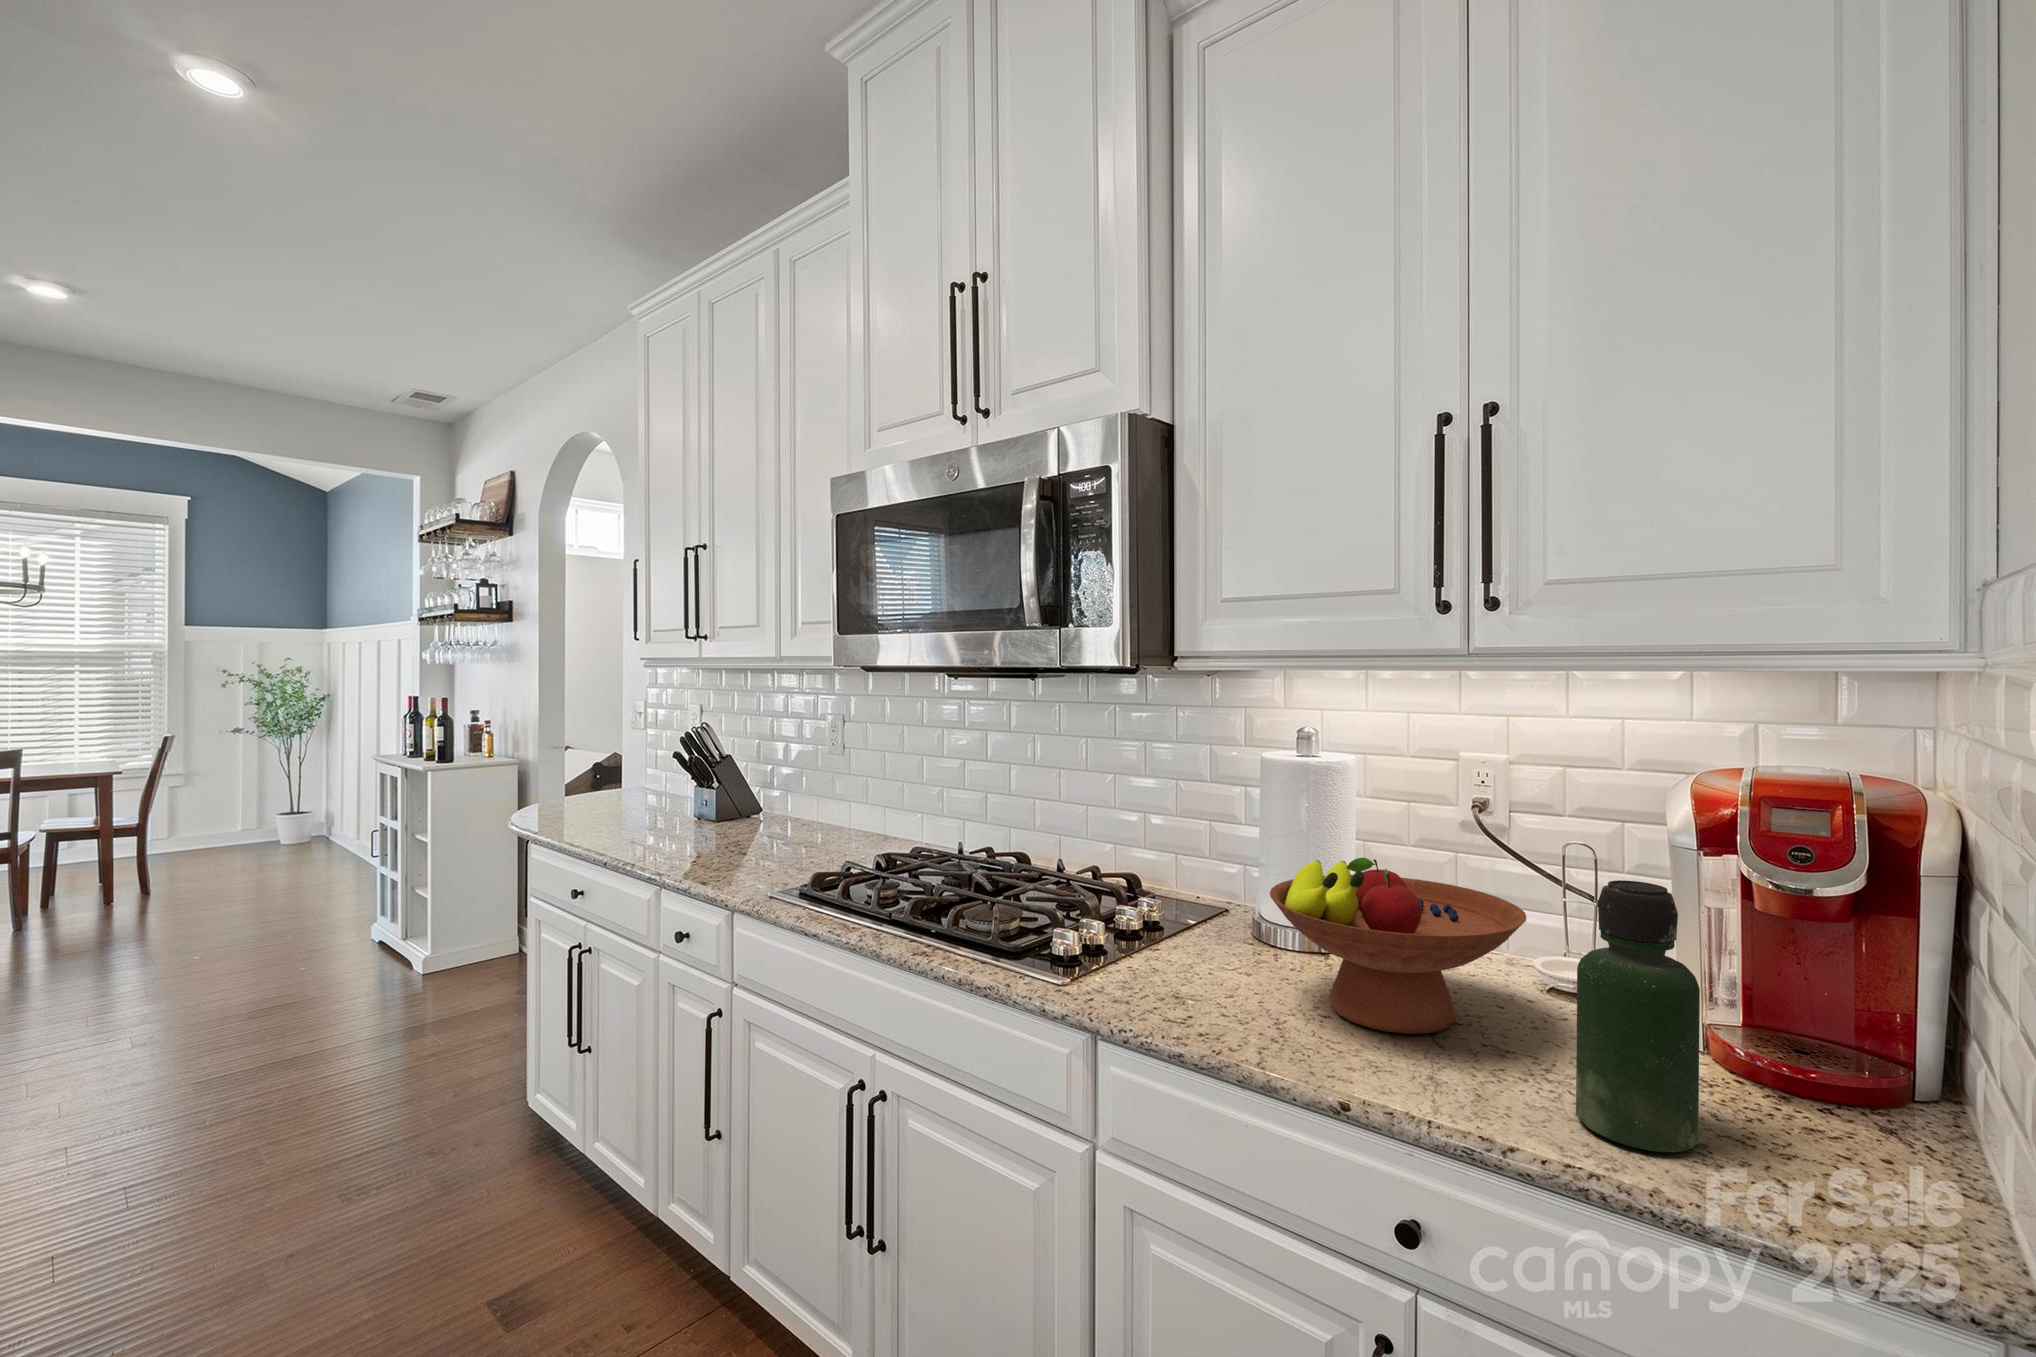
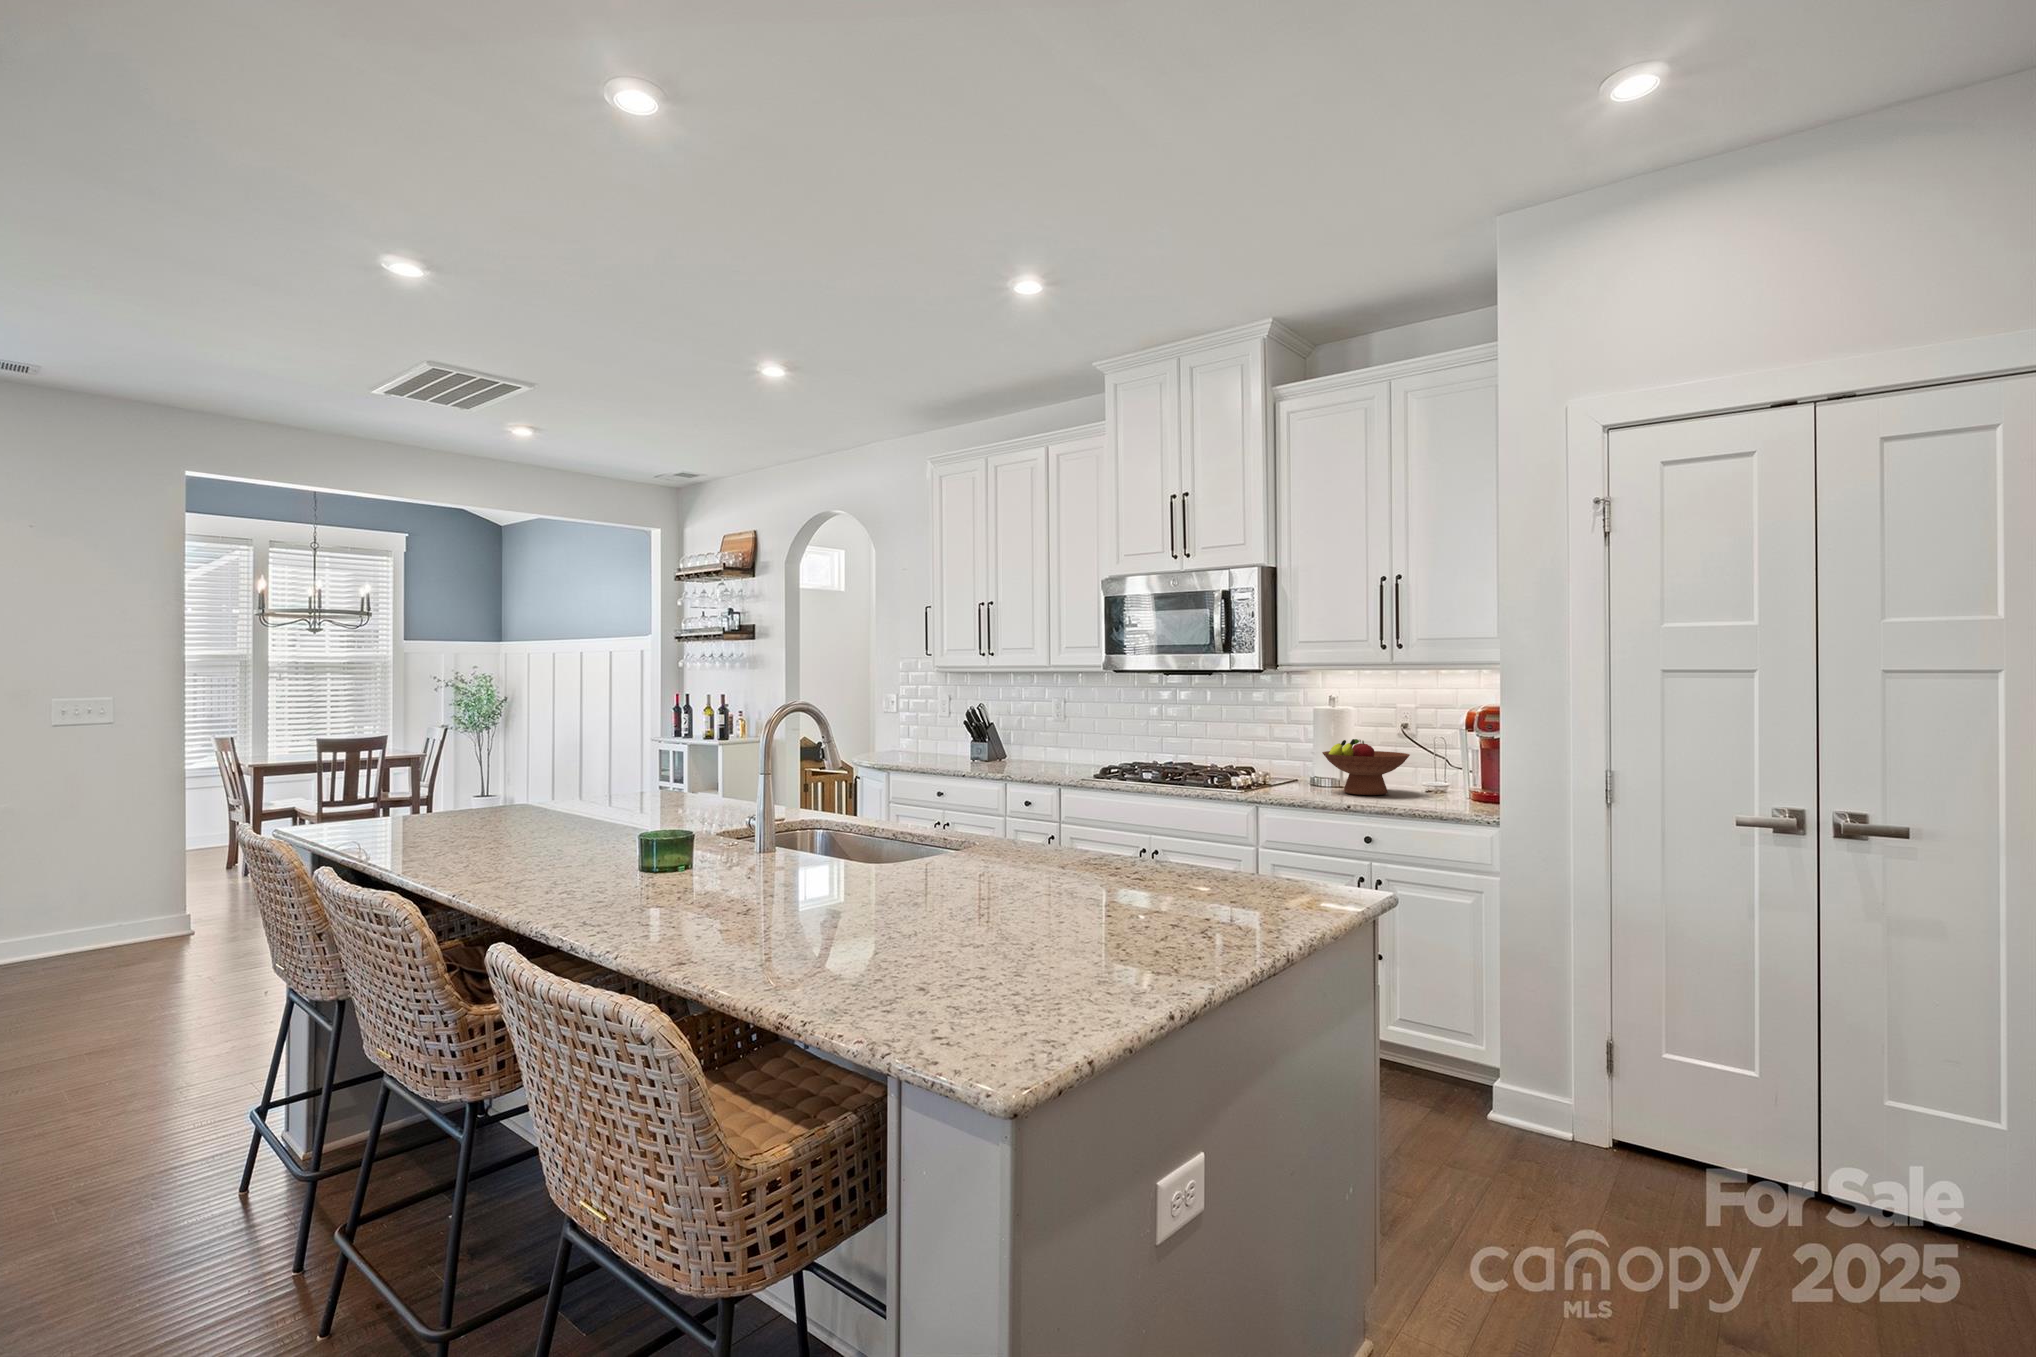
bottle: present [1576,880,1700,1152] -> none [1415,733,1447,805]

